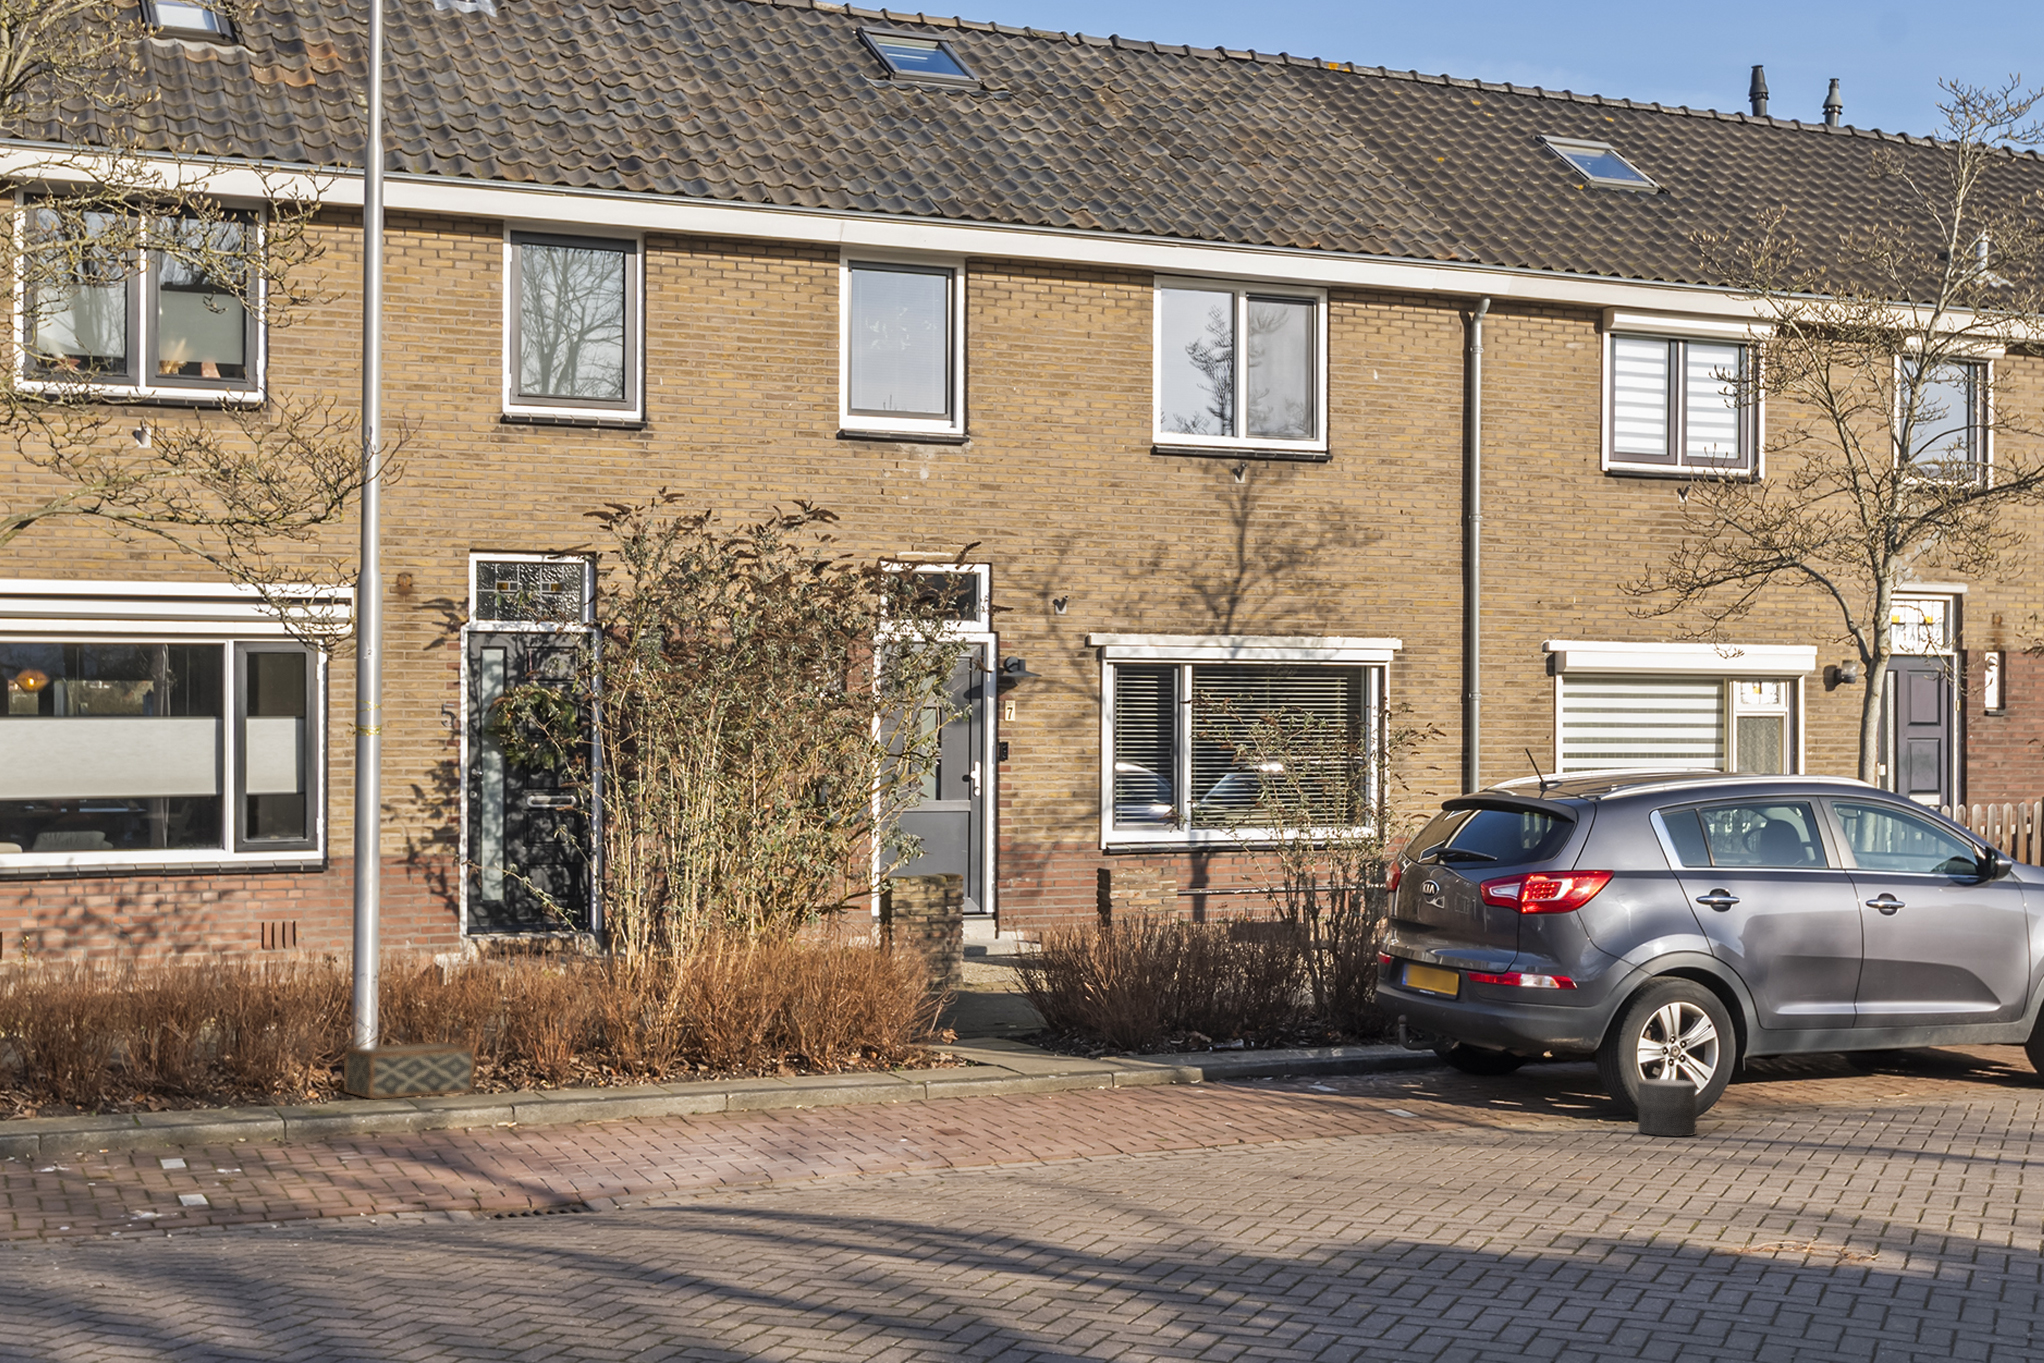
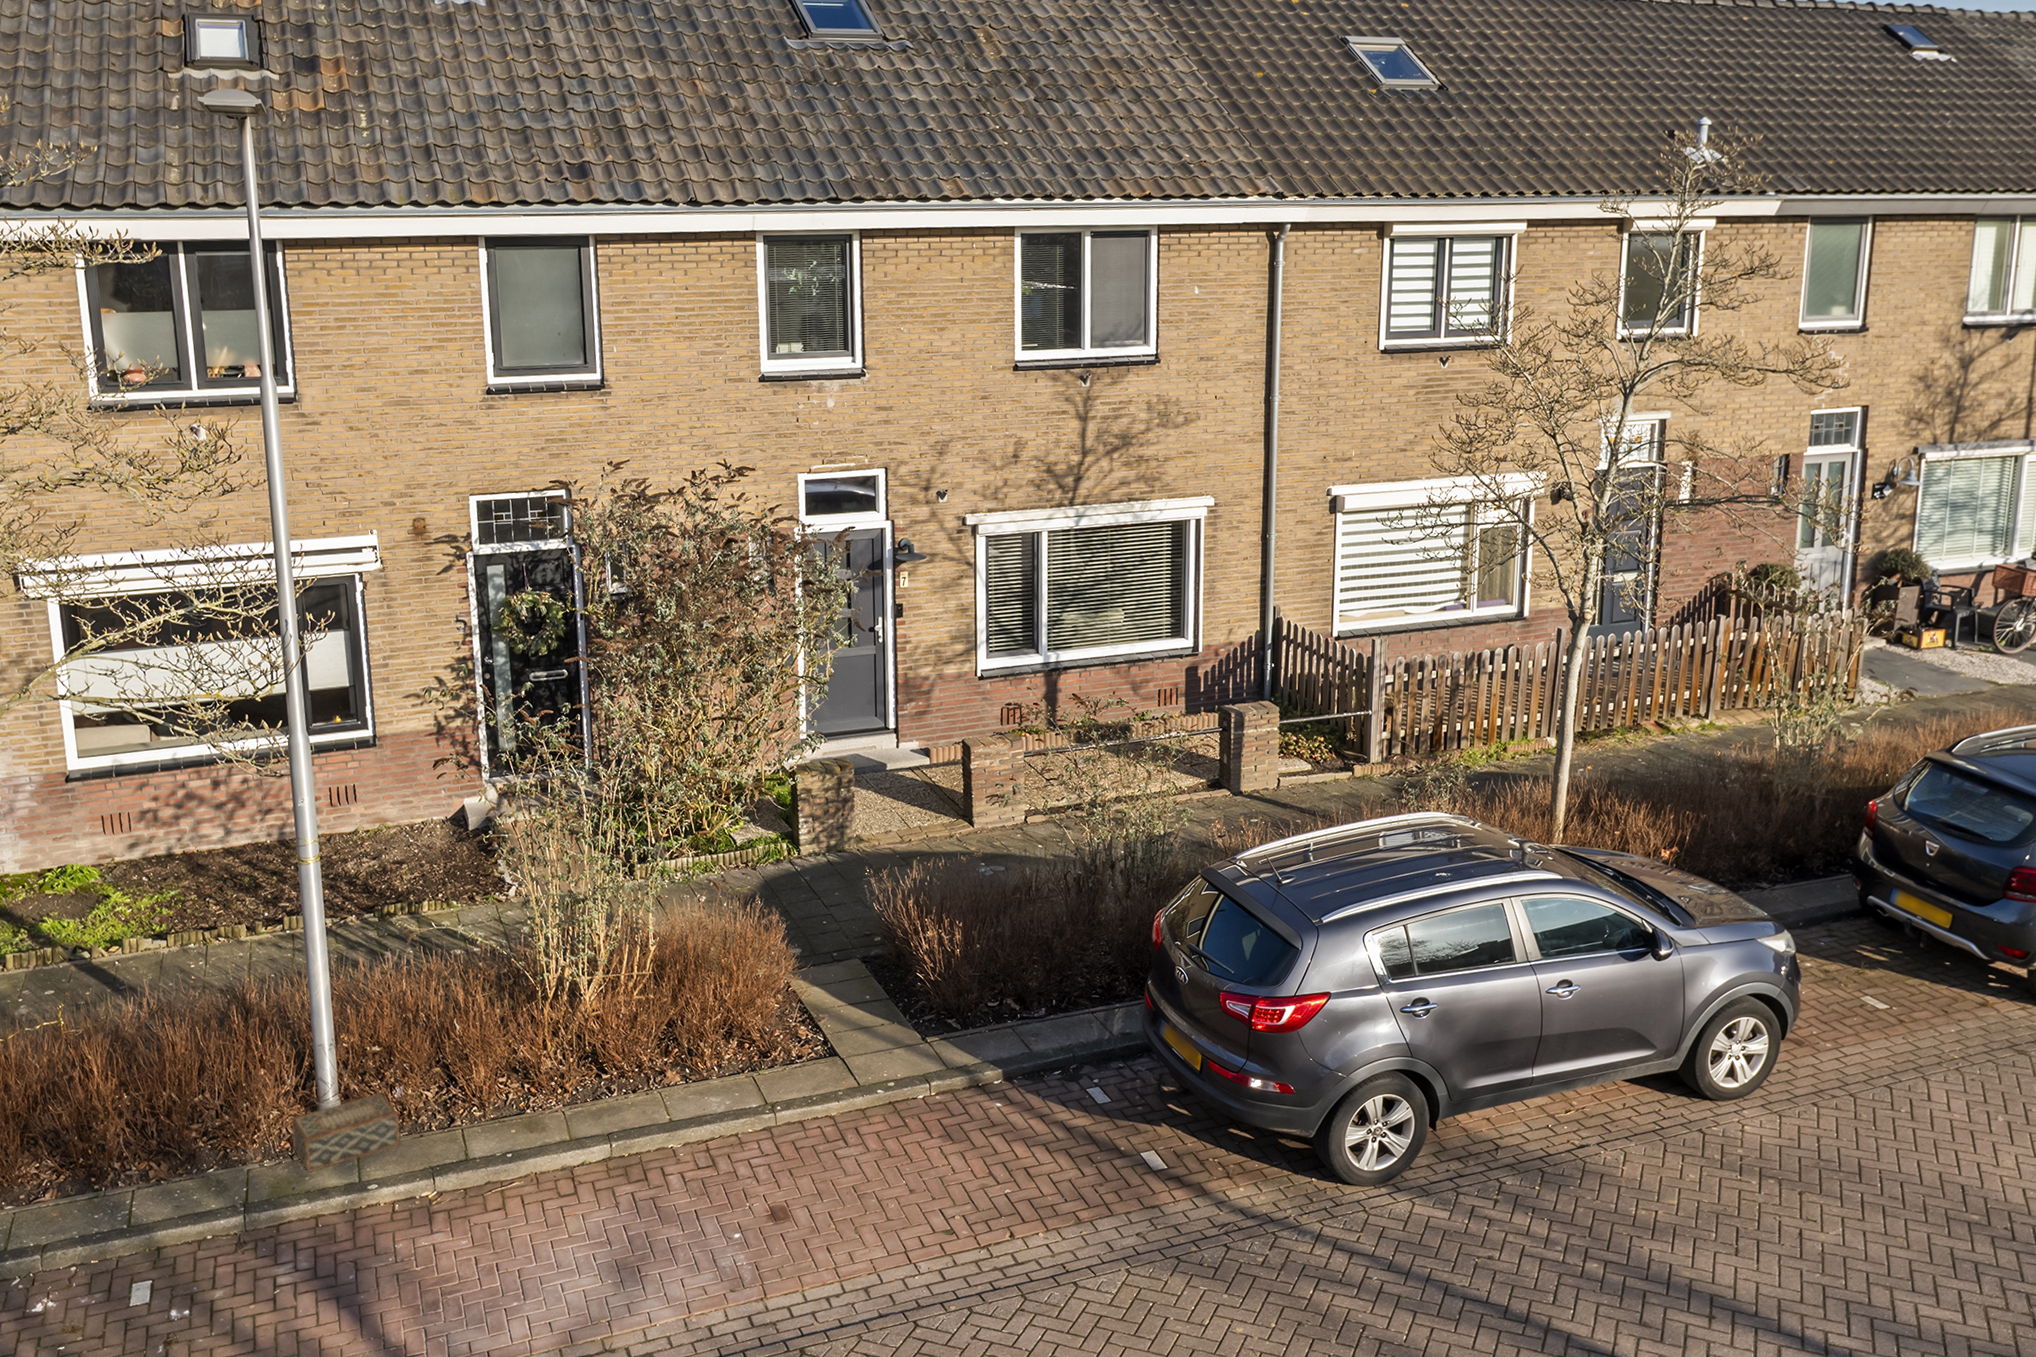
planter: present [1638,1079,1697,1137] -> none [1342,1157,1393,1220]

